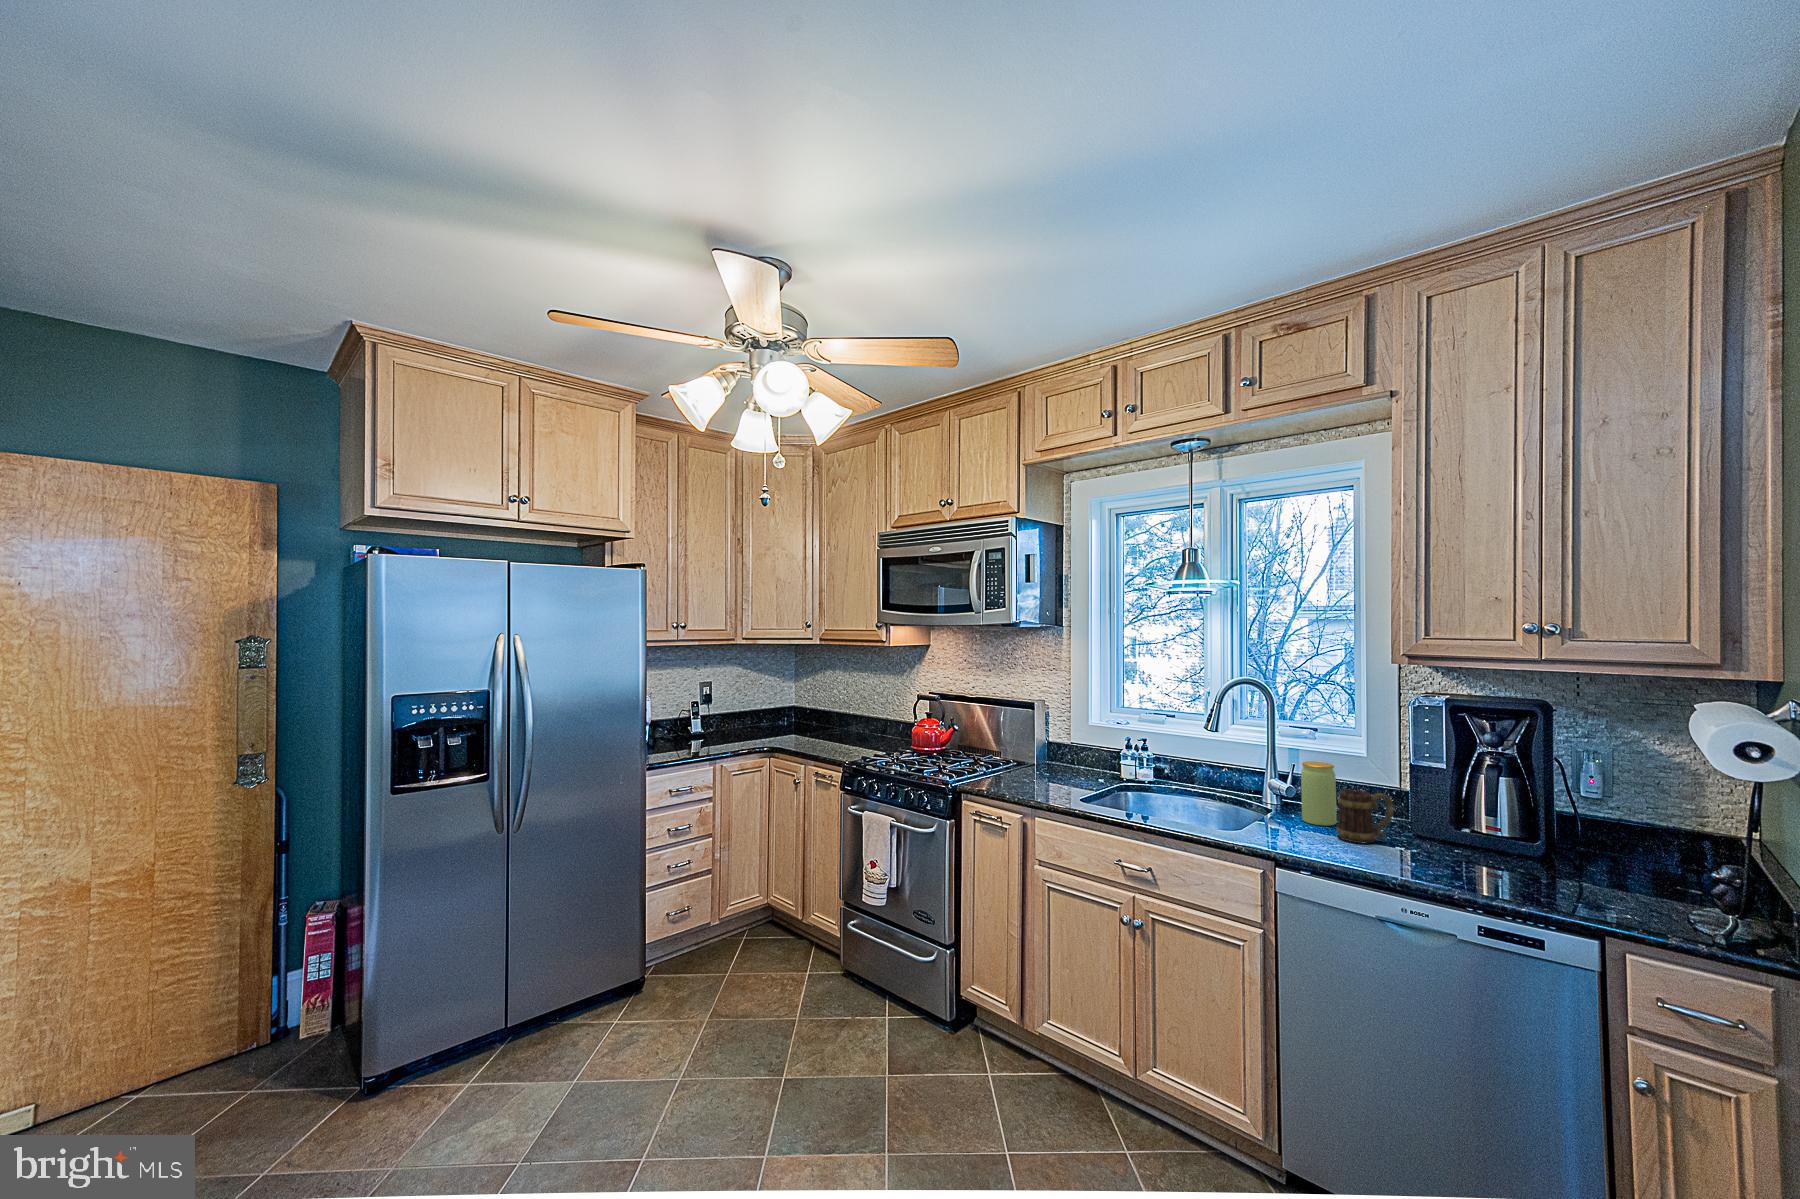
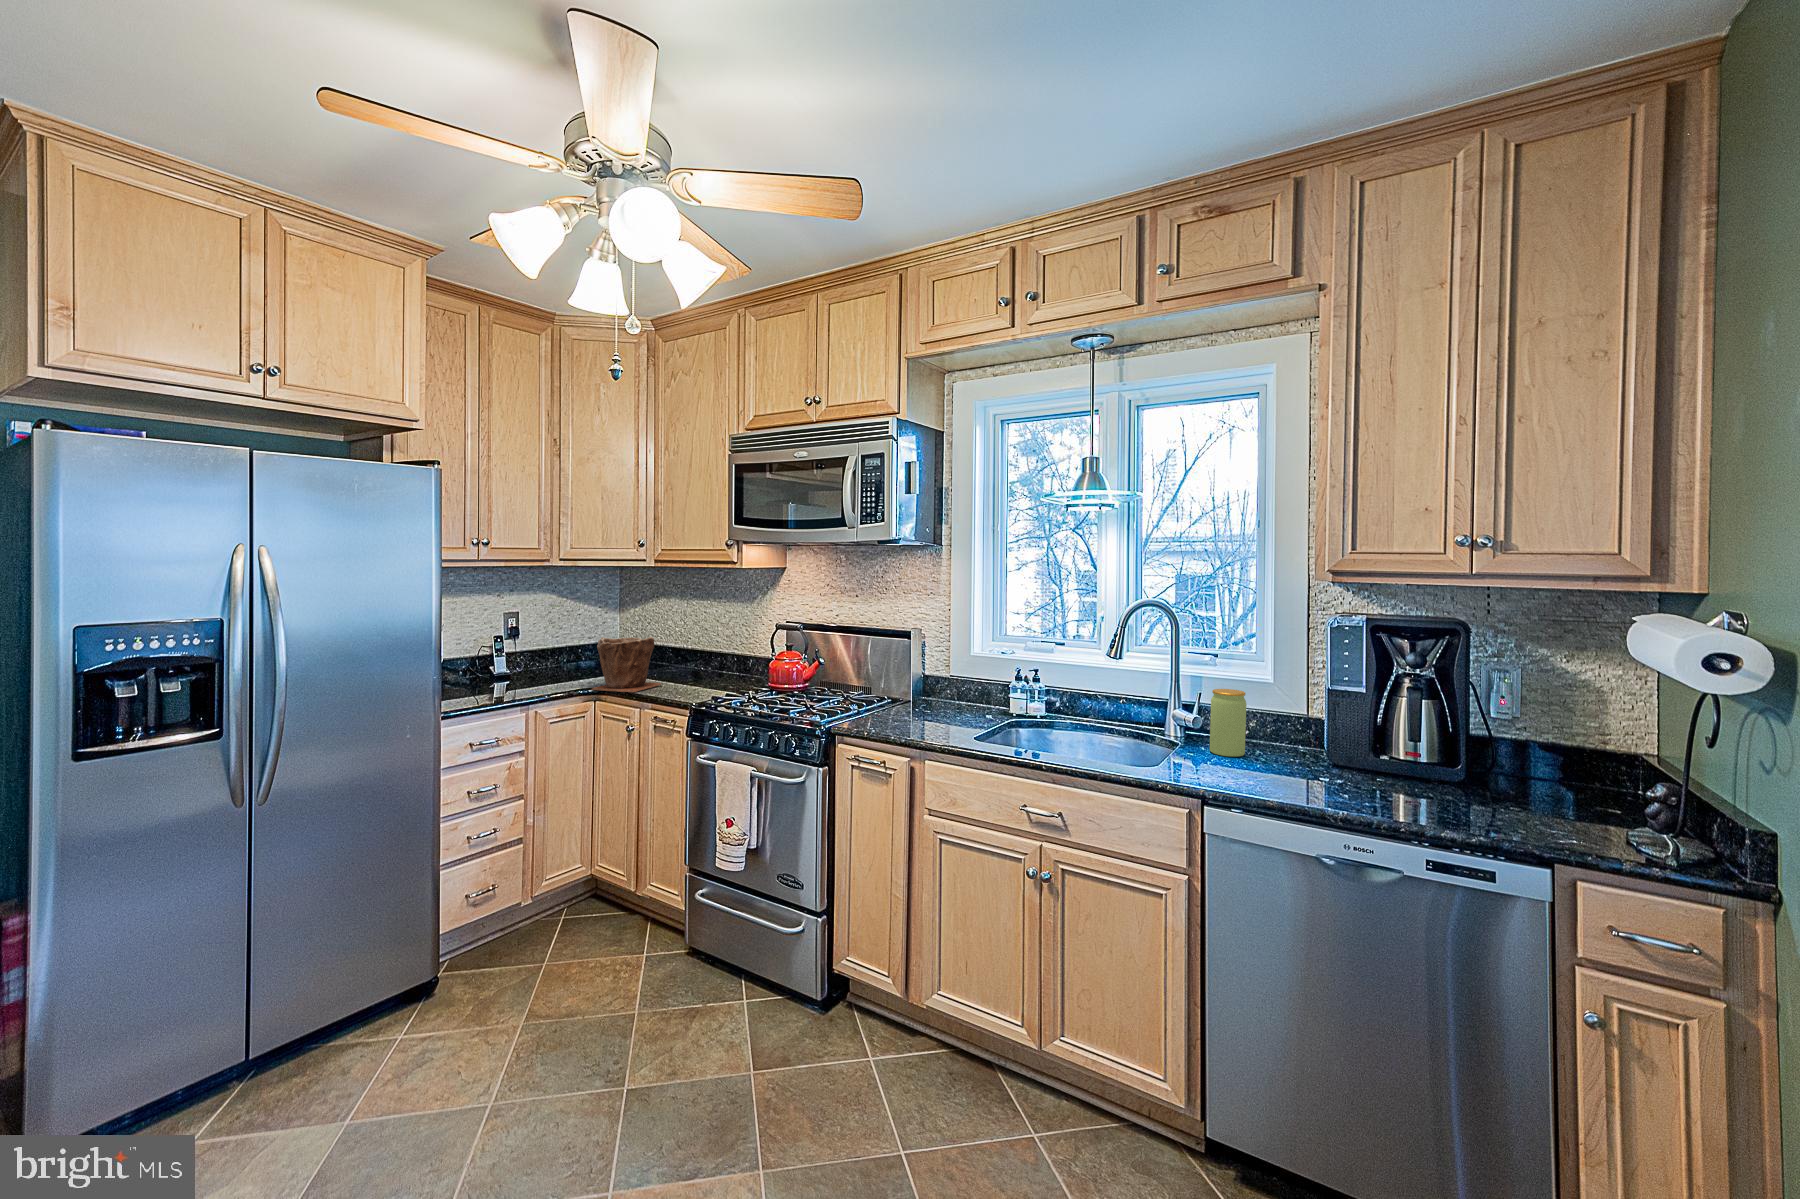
plant pot: none [767,702,823,749] -> present [591,637,661,692]
mug: present [1337,790,1393,843] -> none [1254,718,1312,775]

